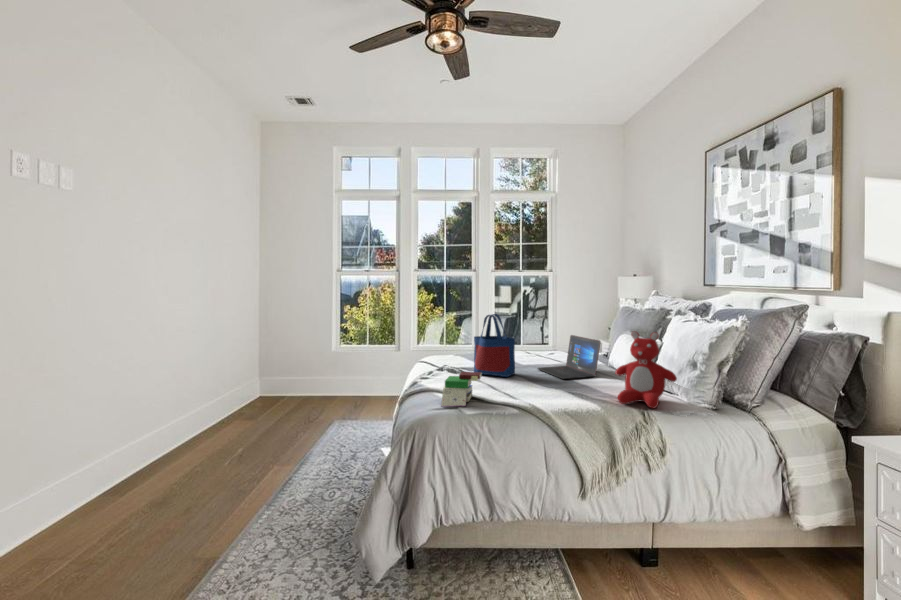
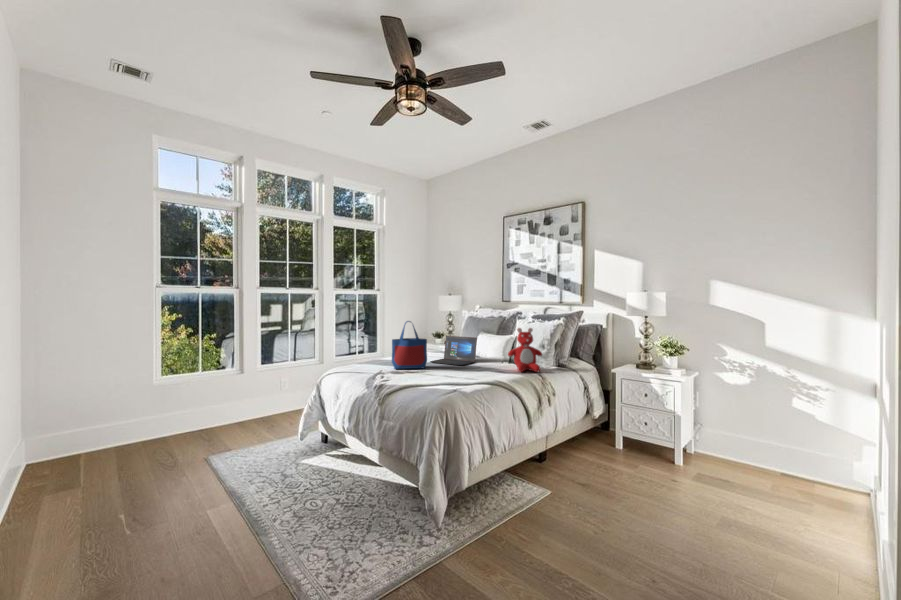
book: present [441,372,482,407] -> none [416,362,444,388]

